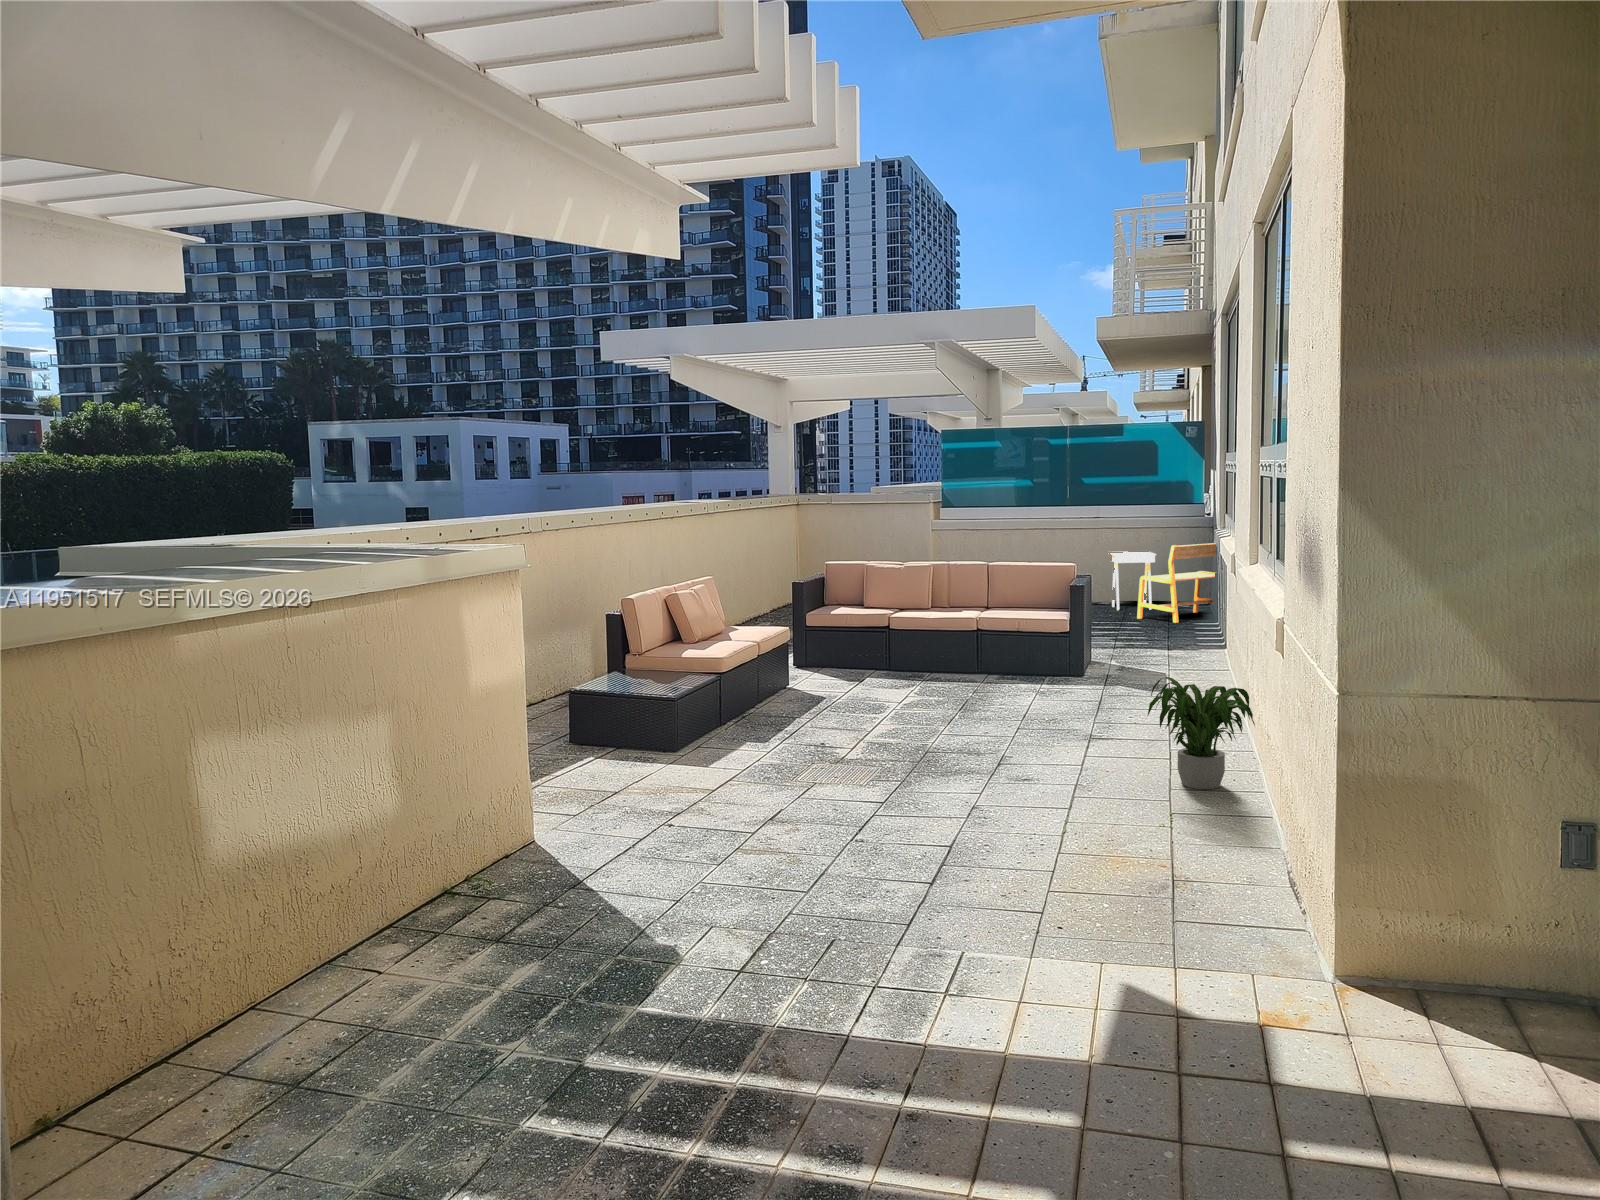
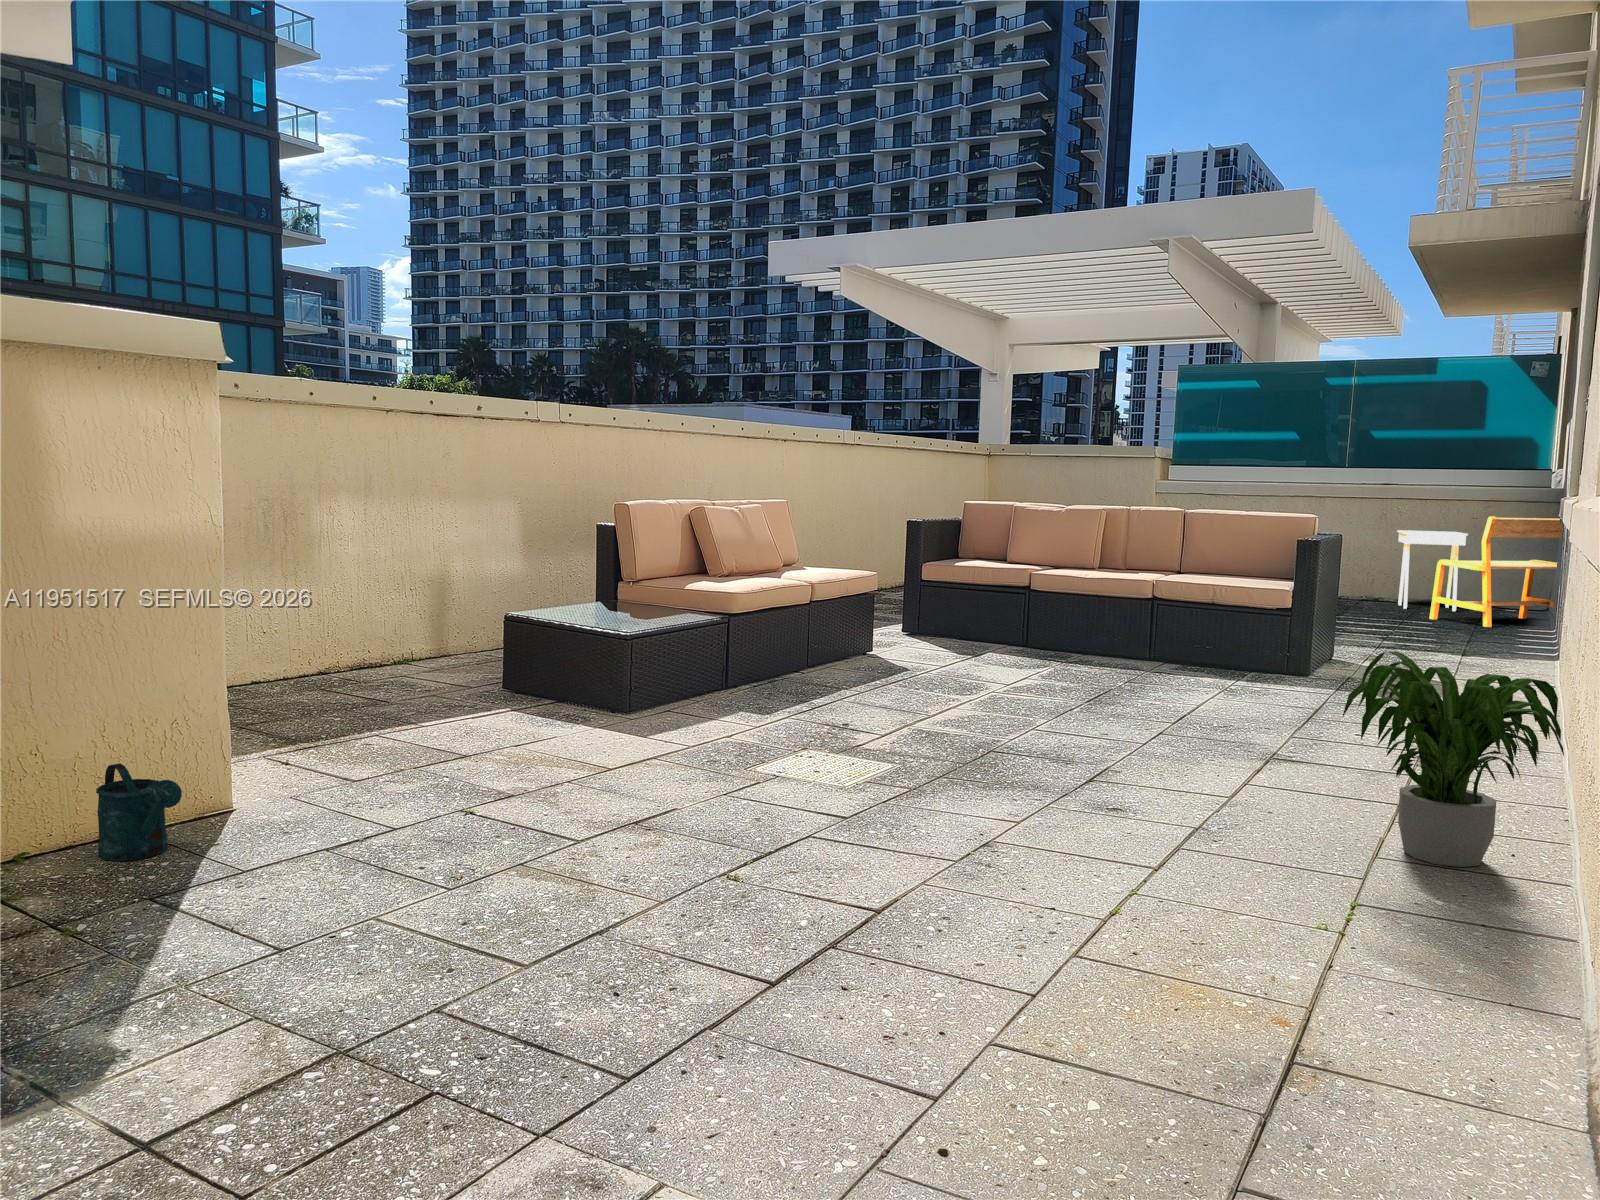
watering can: none [484,819,556,877] -> present [96,764,182,861]

